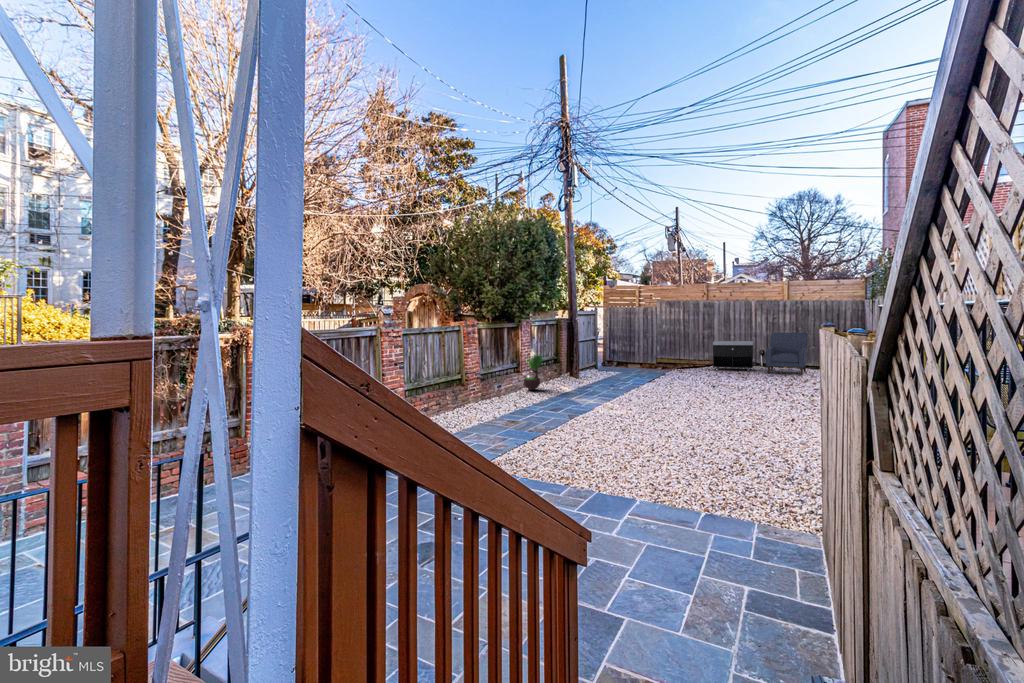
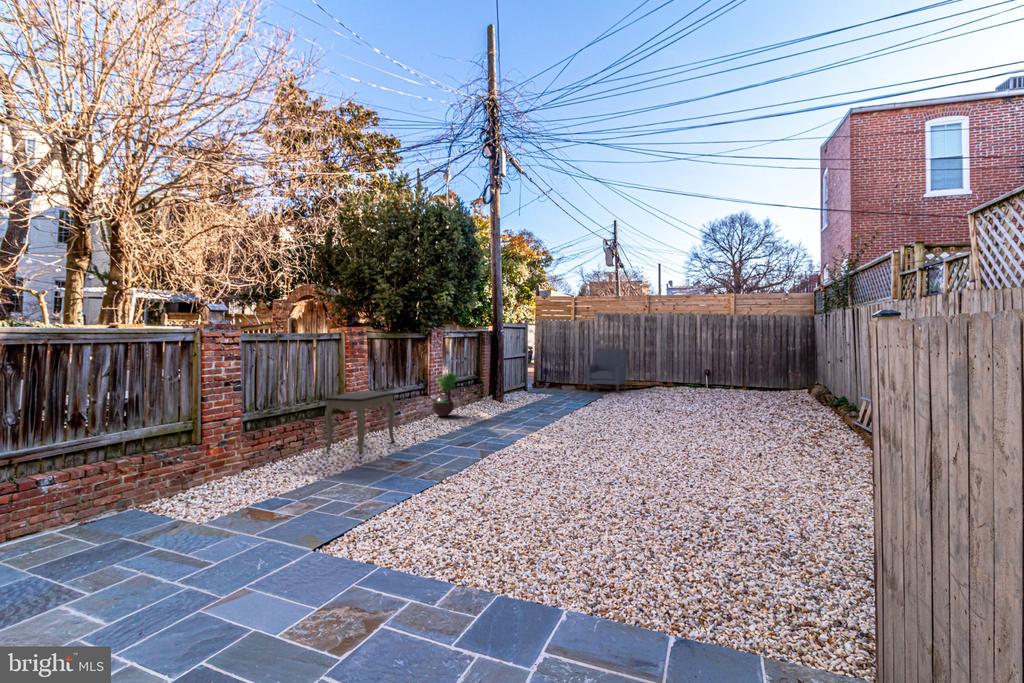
chair: present [766,333,808,375] -> present [585,350,628,393]
storage bench: present [713,341,753,371] -> none [655,359,698,393]
side table: none [451,370,501,416] -> present [324,391,395,453]

